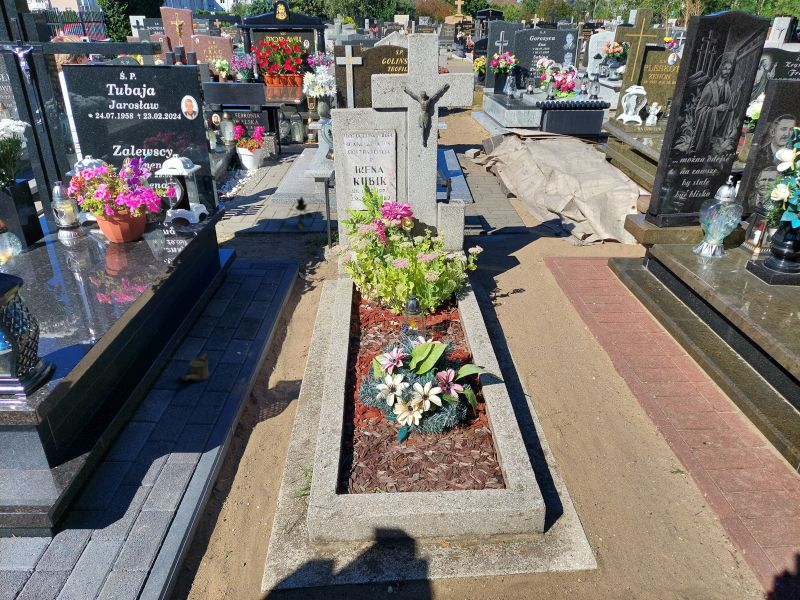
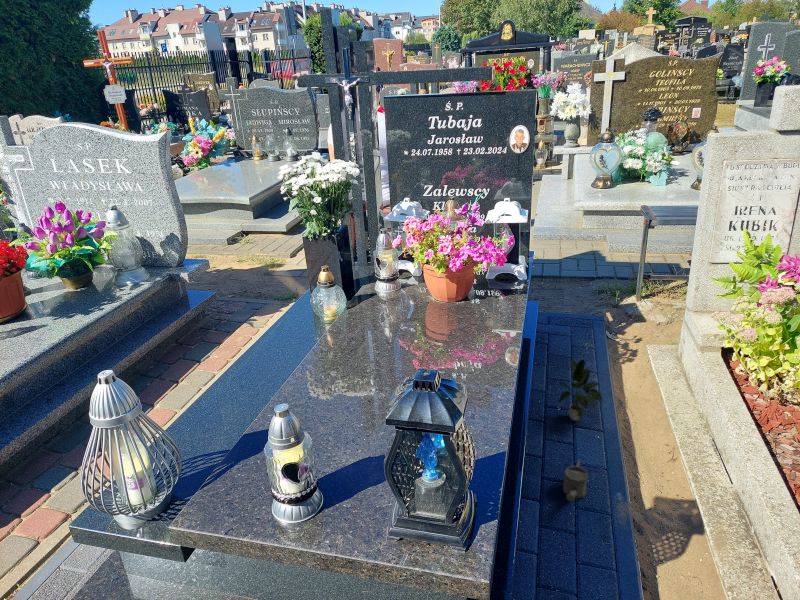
potted plant: present [293,197,313,230] -> present [556,360,603,421]

